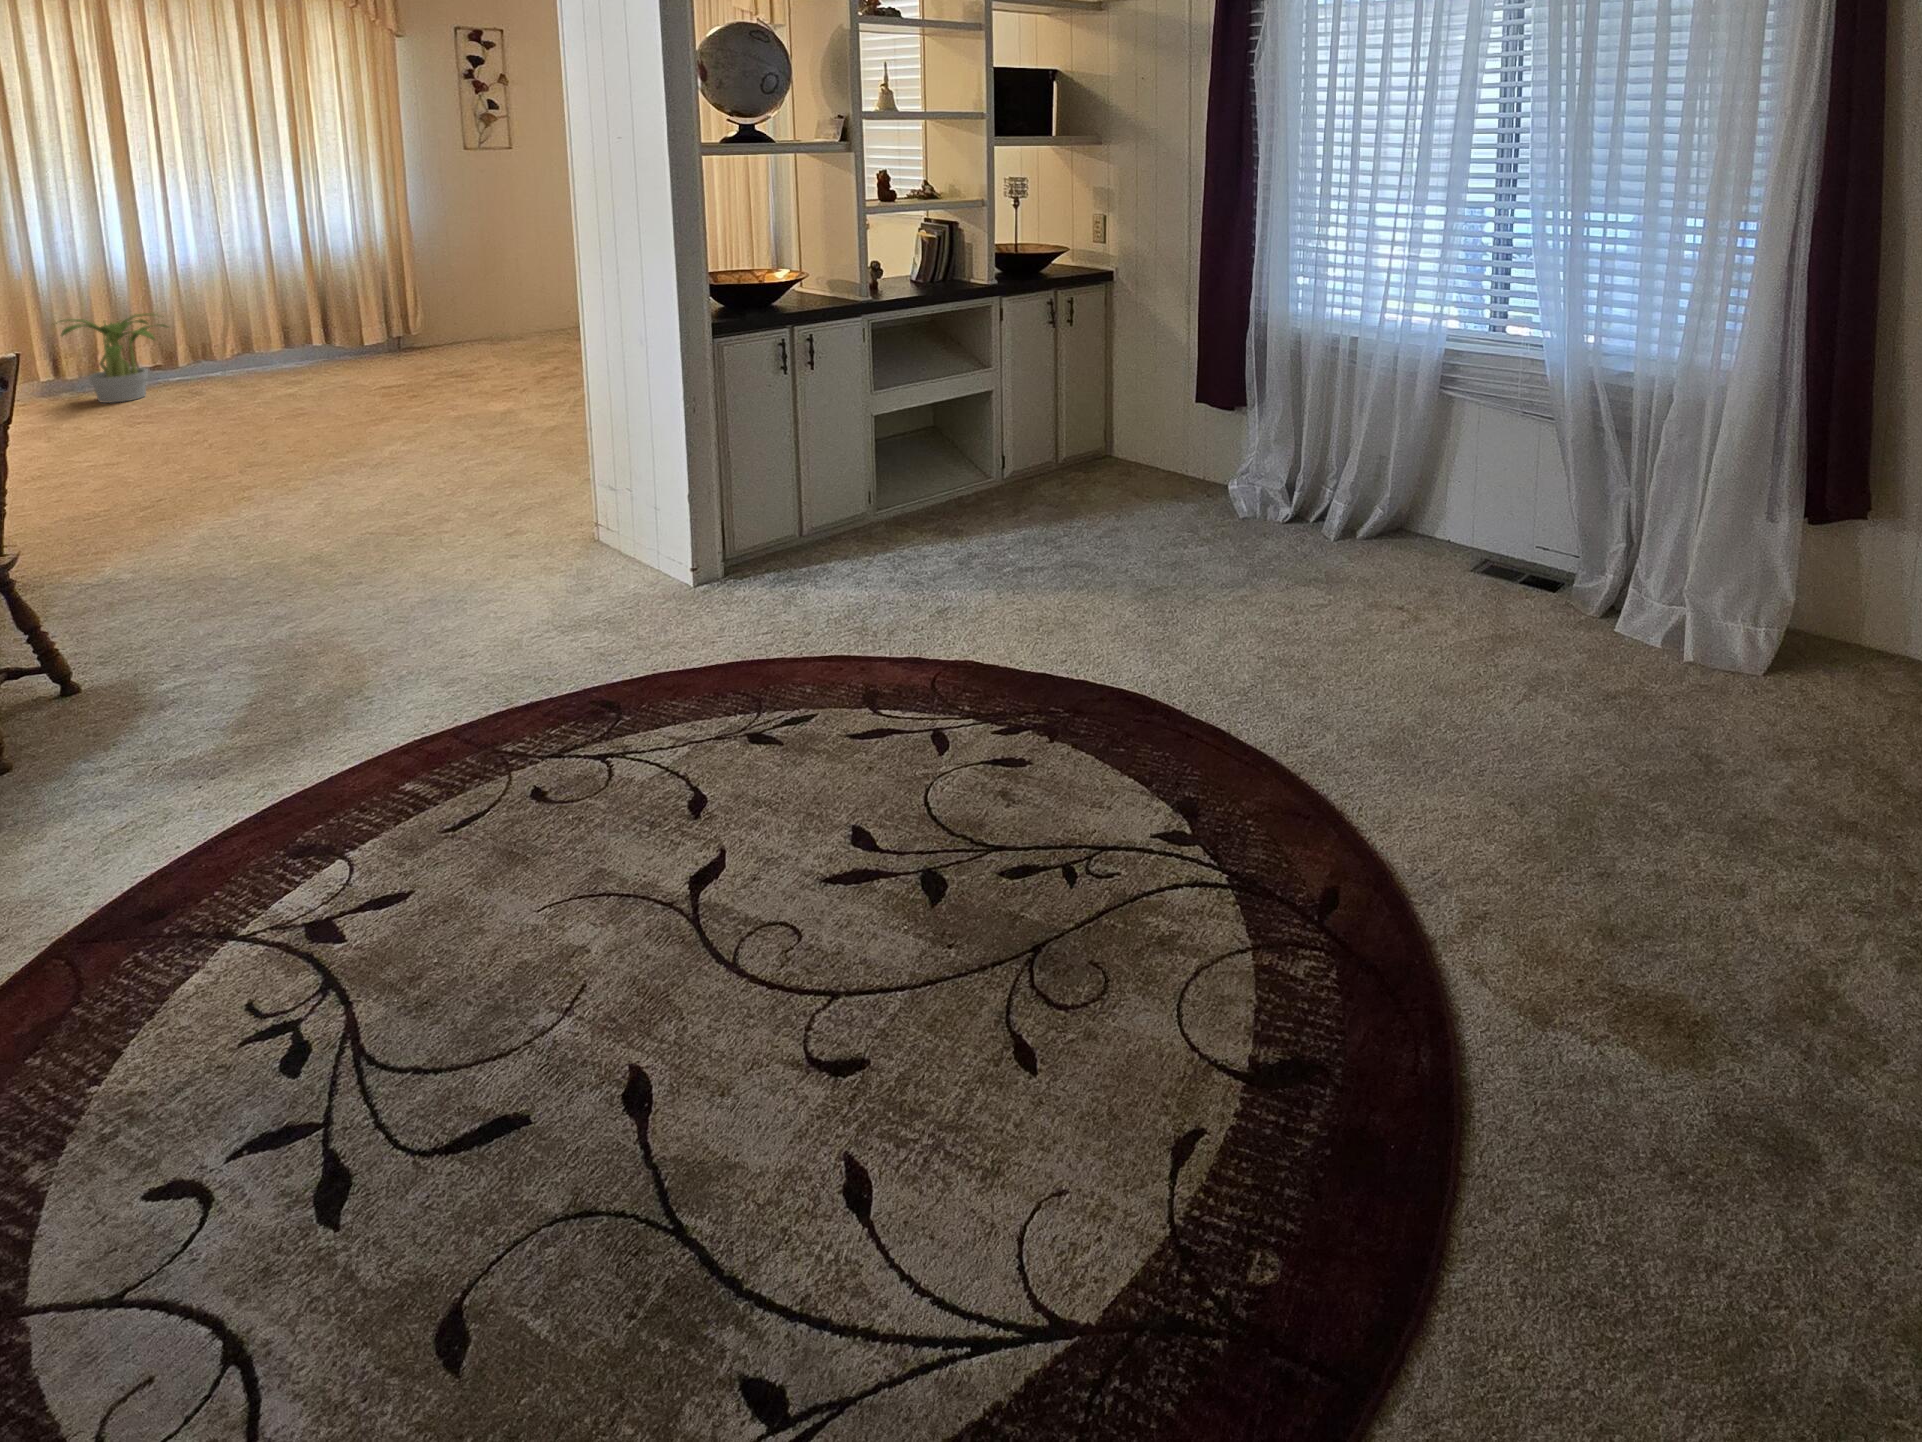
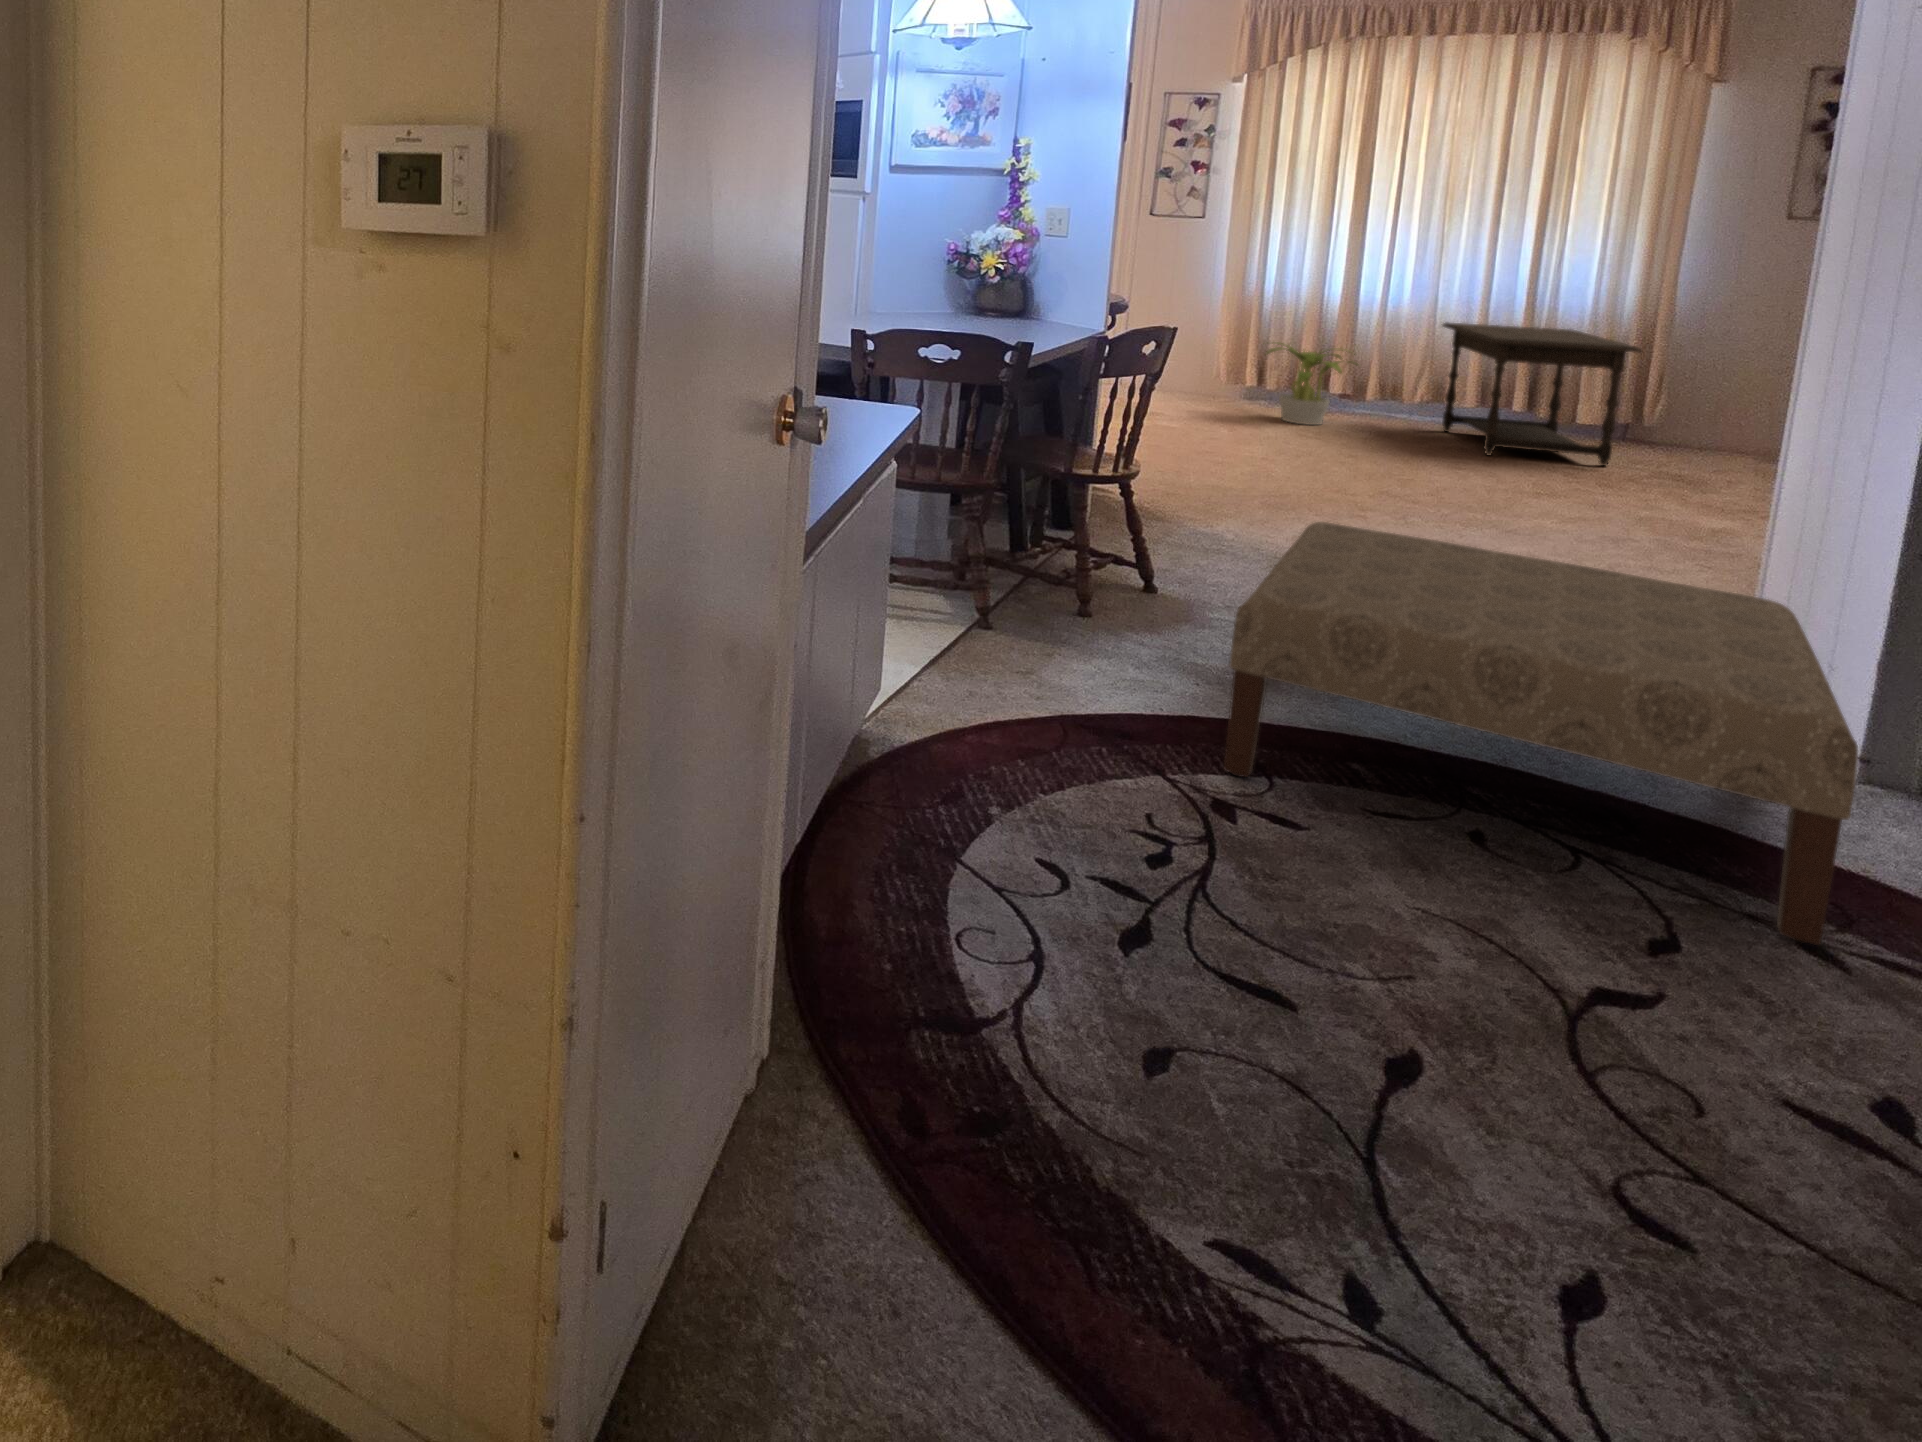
side table: none [237,260,410,388] -> present [1443,323,1641,466]
ottoman: none [258,476,760,876] -> present [1224,522,1858,945]

